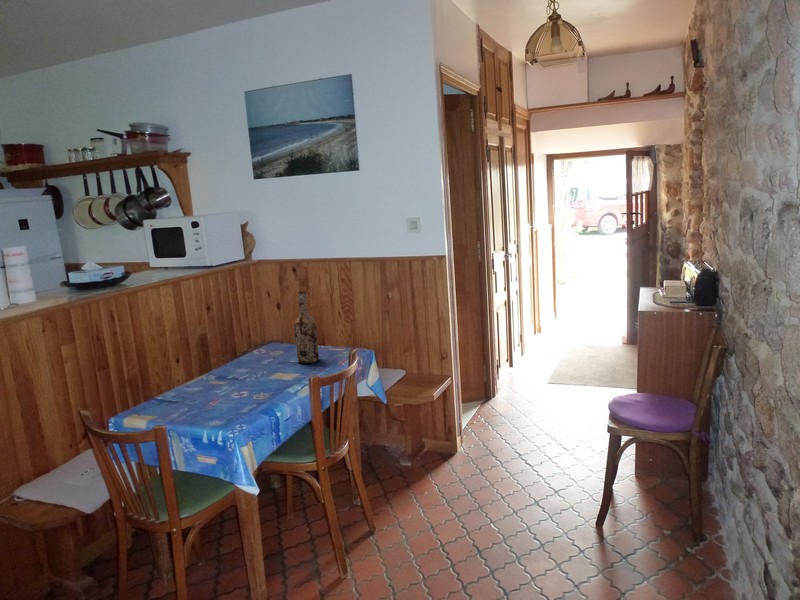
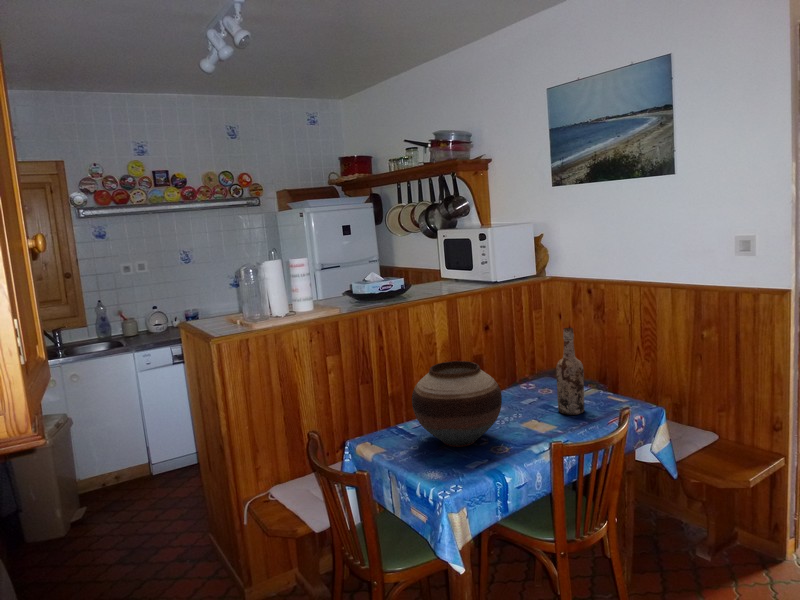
vase: none [177,325,260,401] -> present [412,361,502,447]

